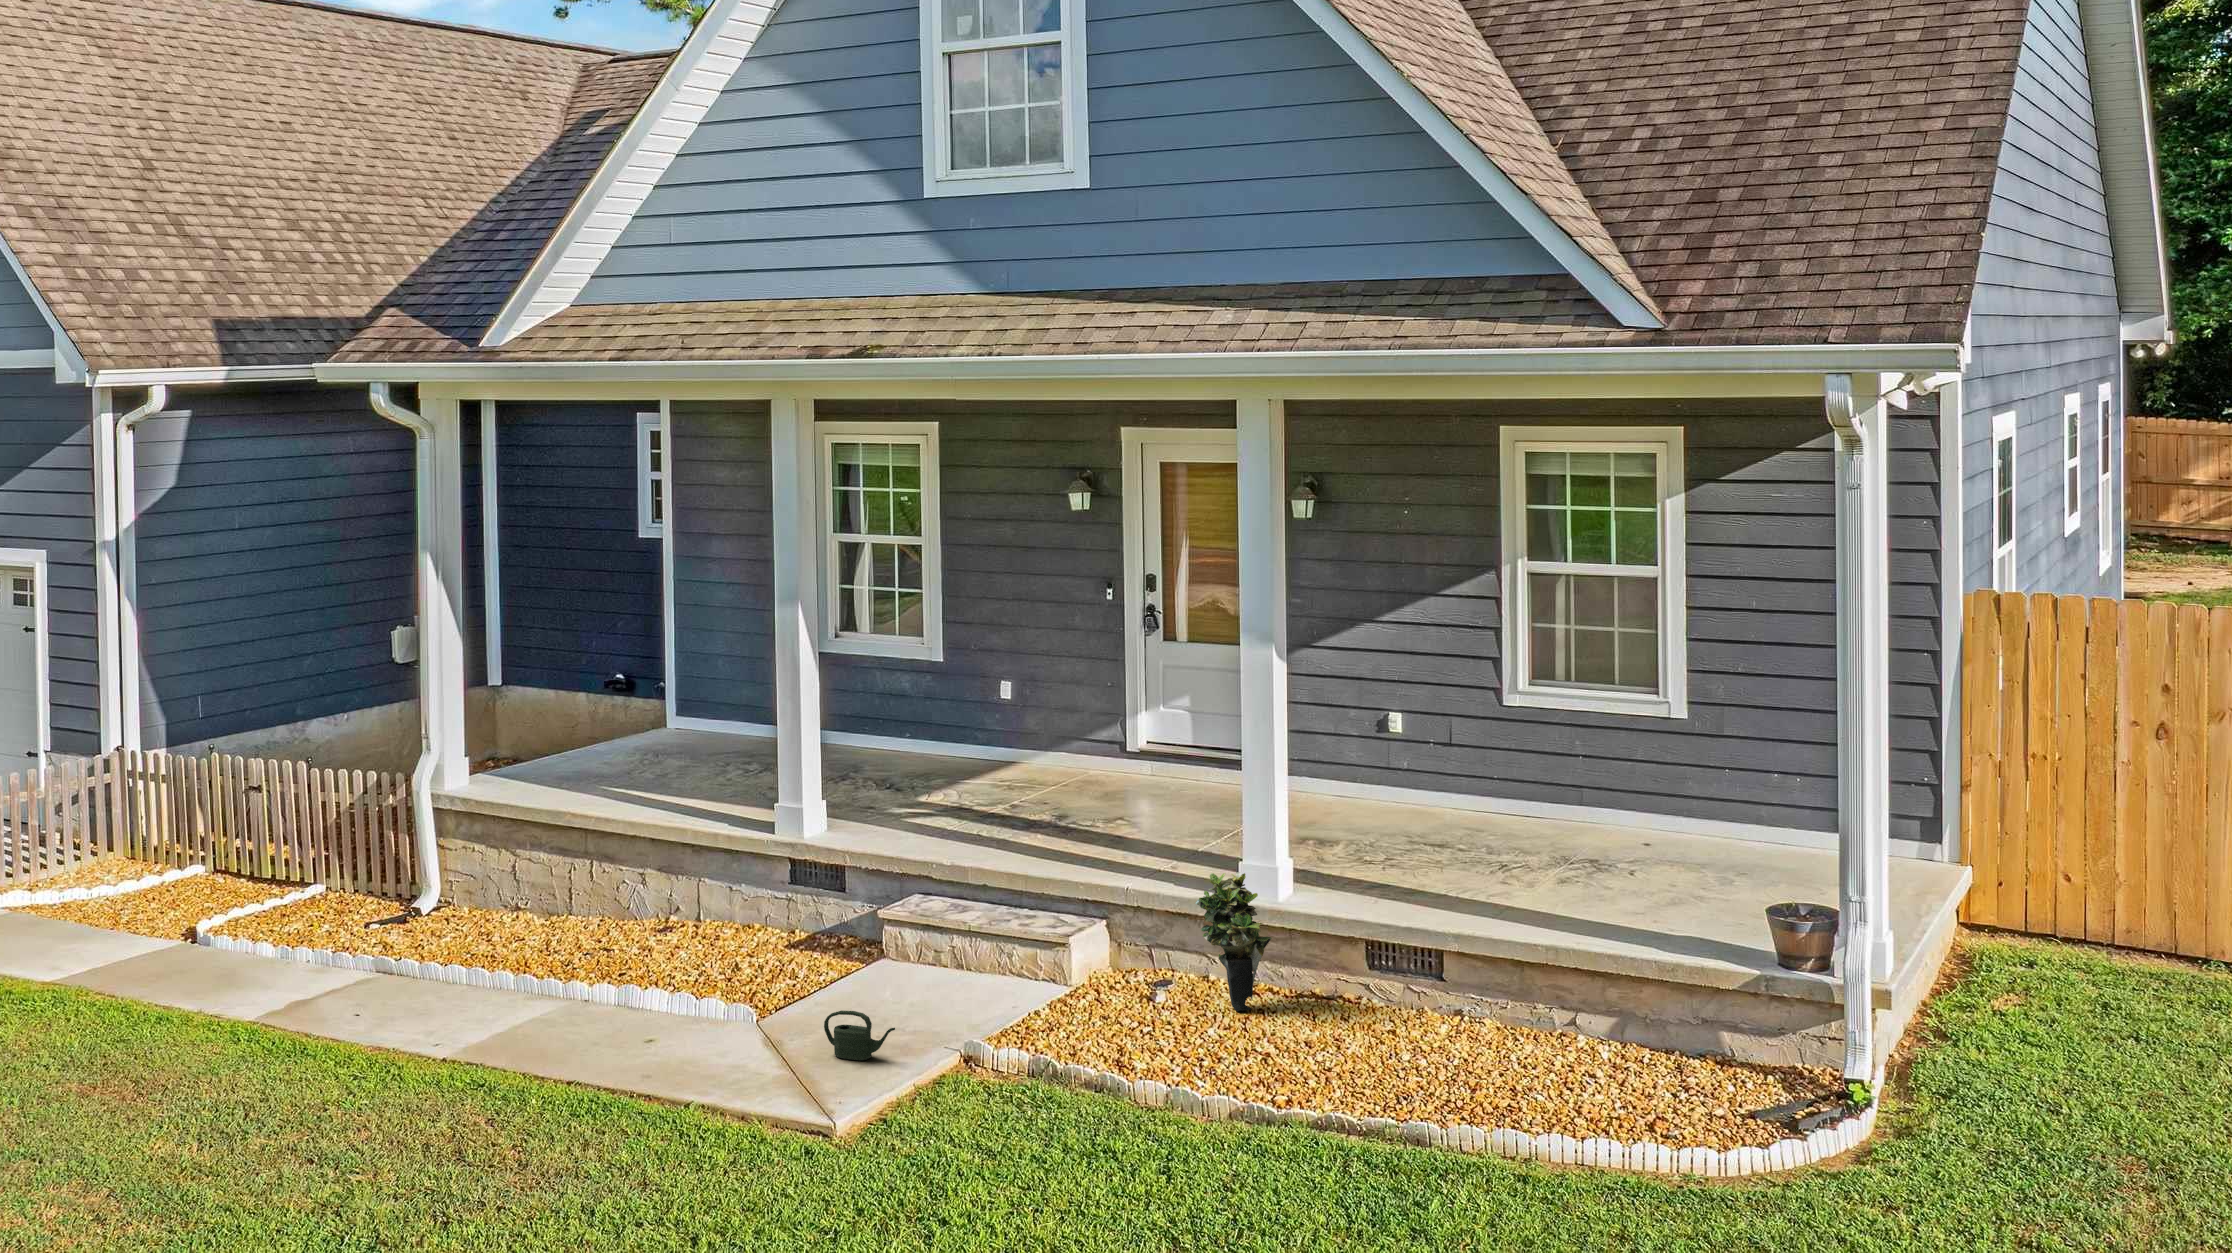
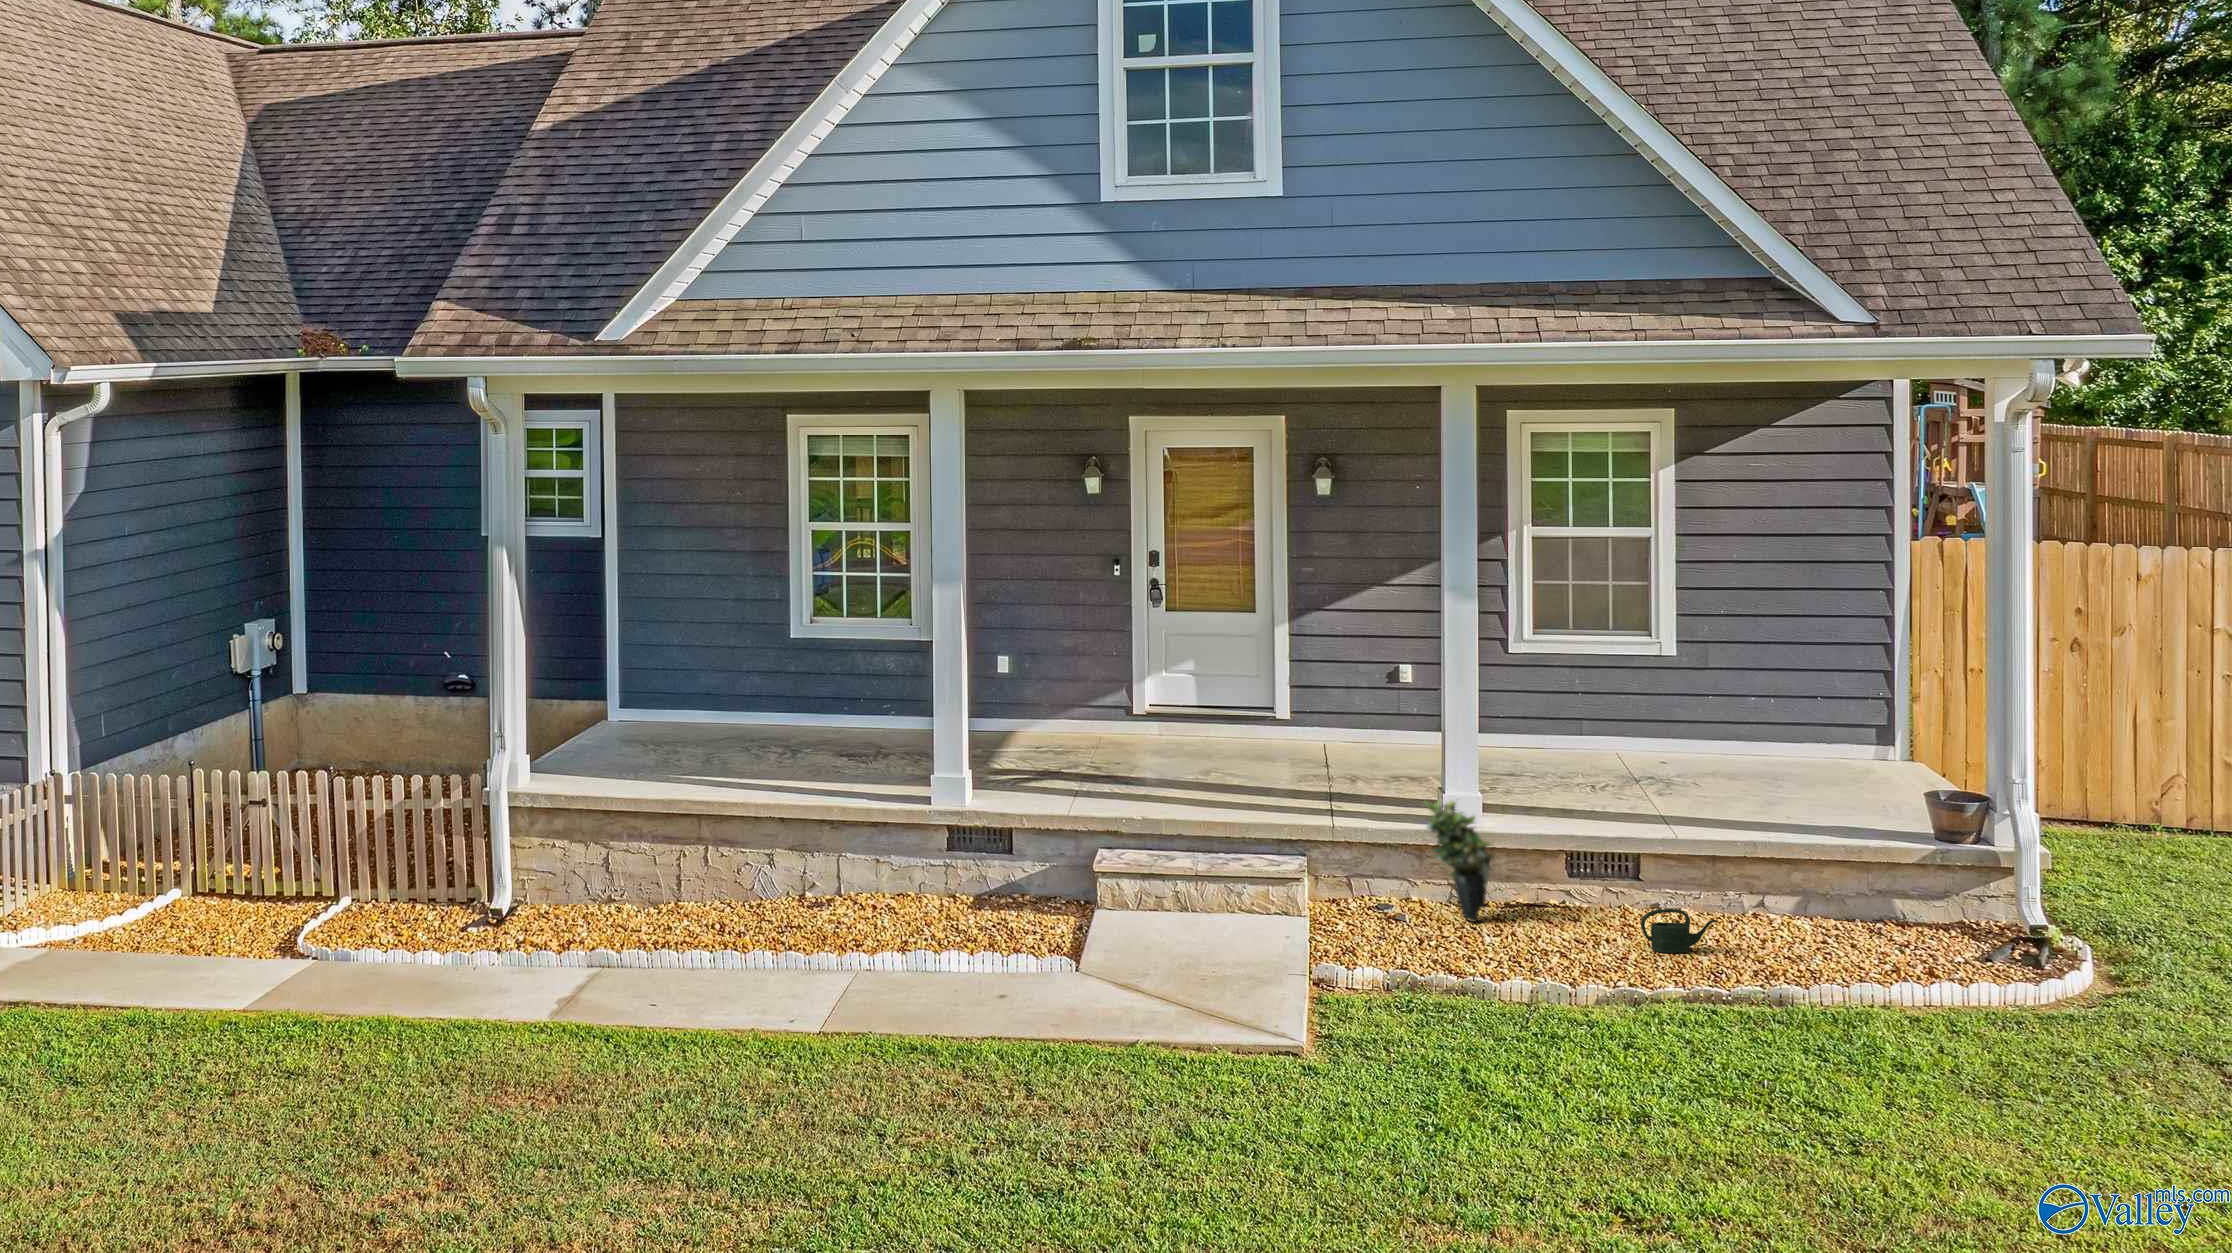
watering can: present [824,1011,895,1060] -> present [1641,909,1715,953]

